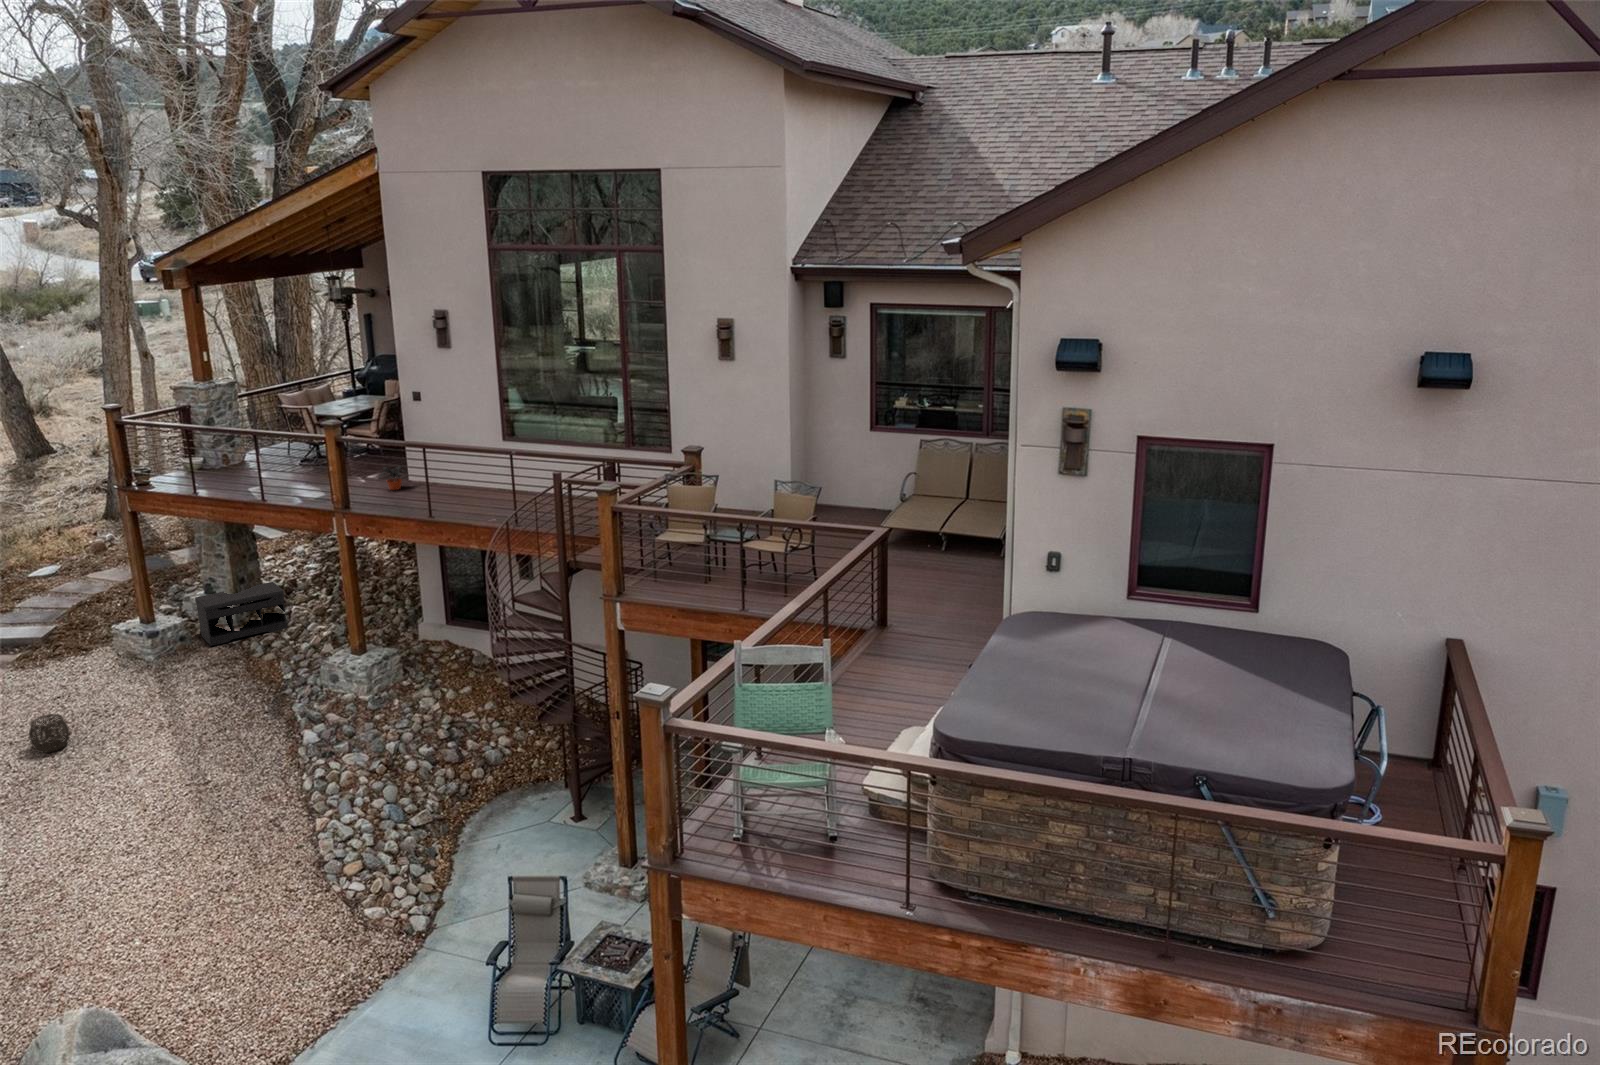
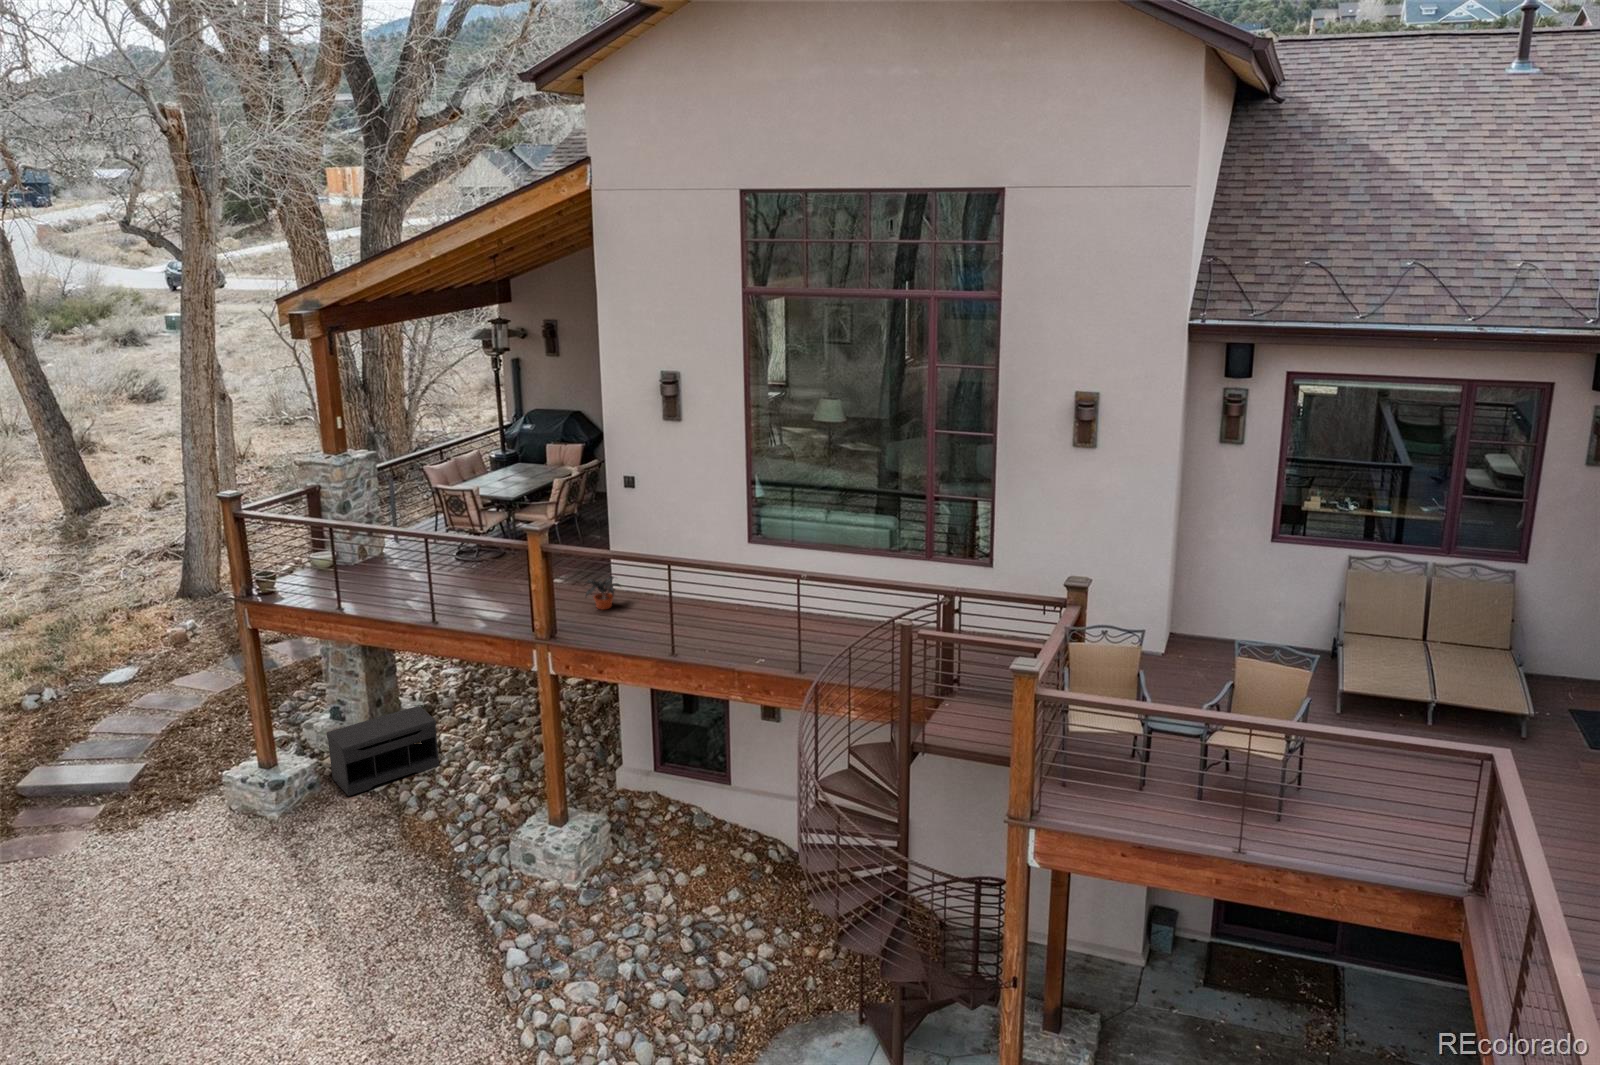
woven basket: present [29,714,70,753] -> none [138,927,192,984]

